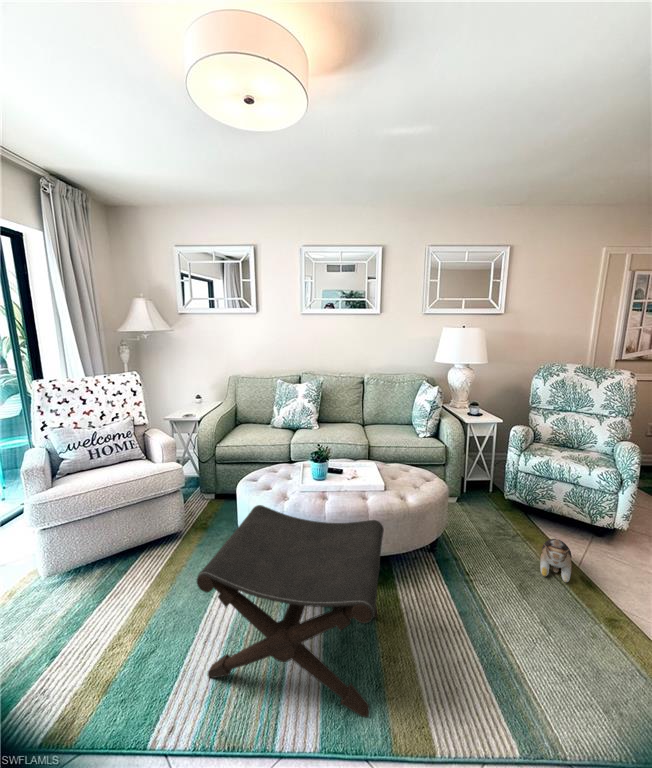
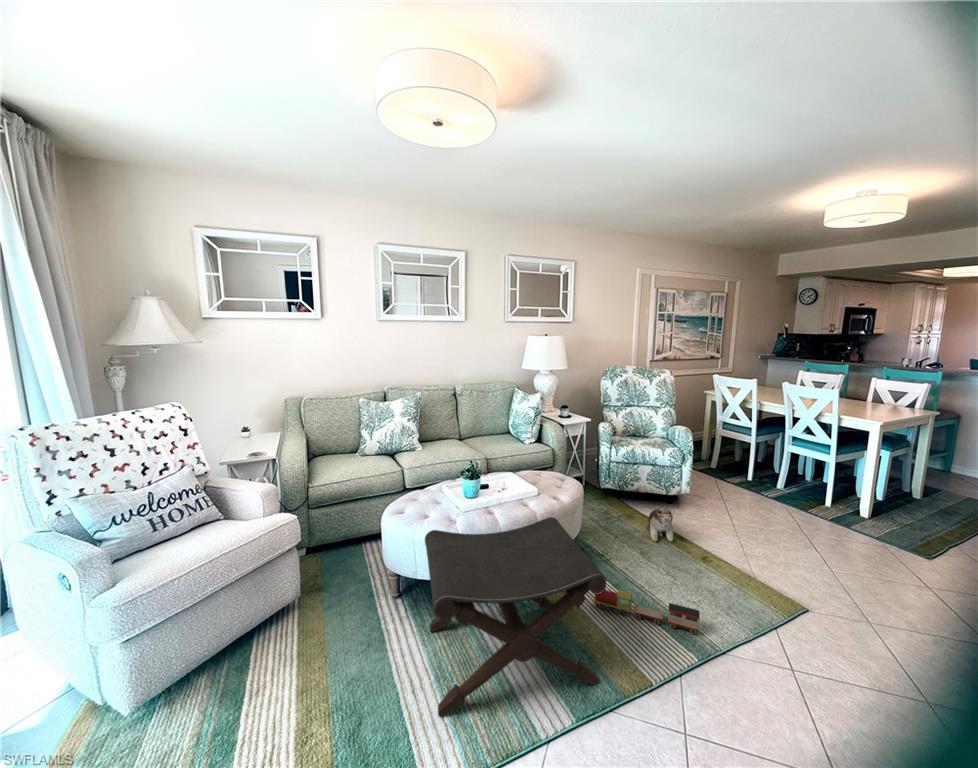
toy train: none [418,609,538,713] -> present [593,590,700,634]

